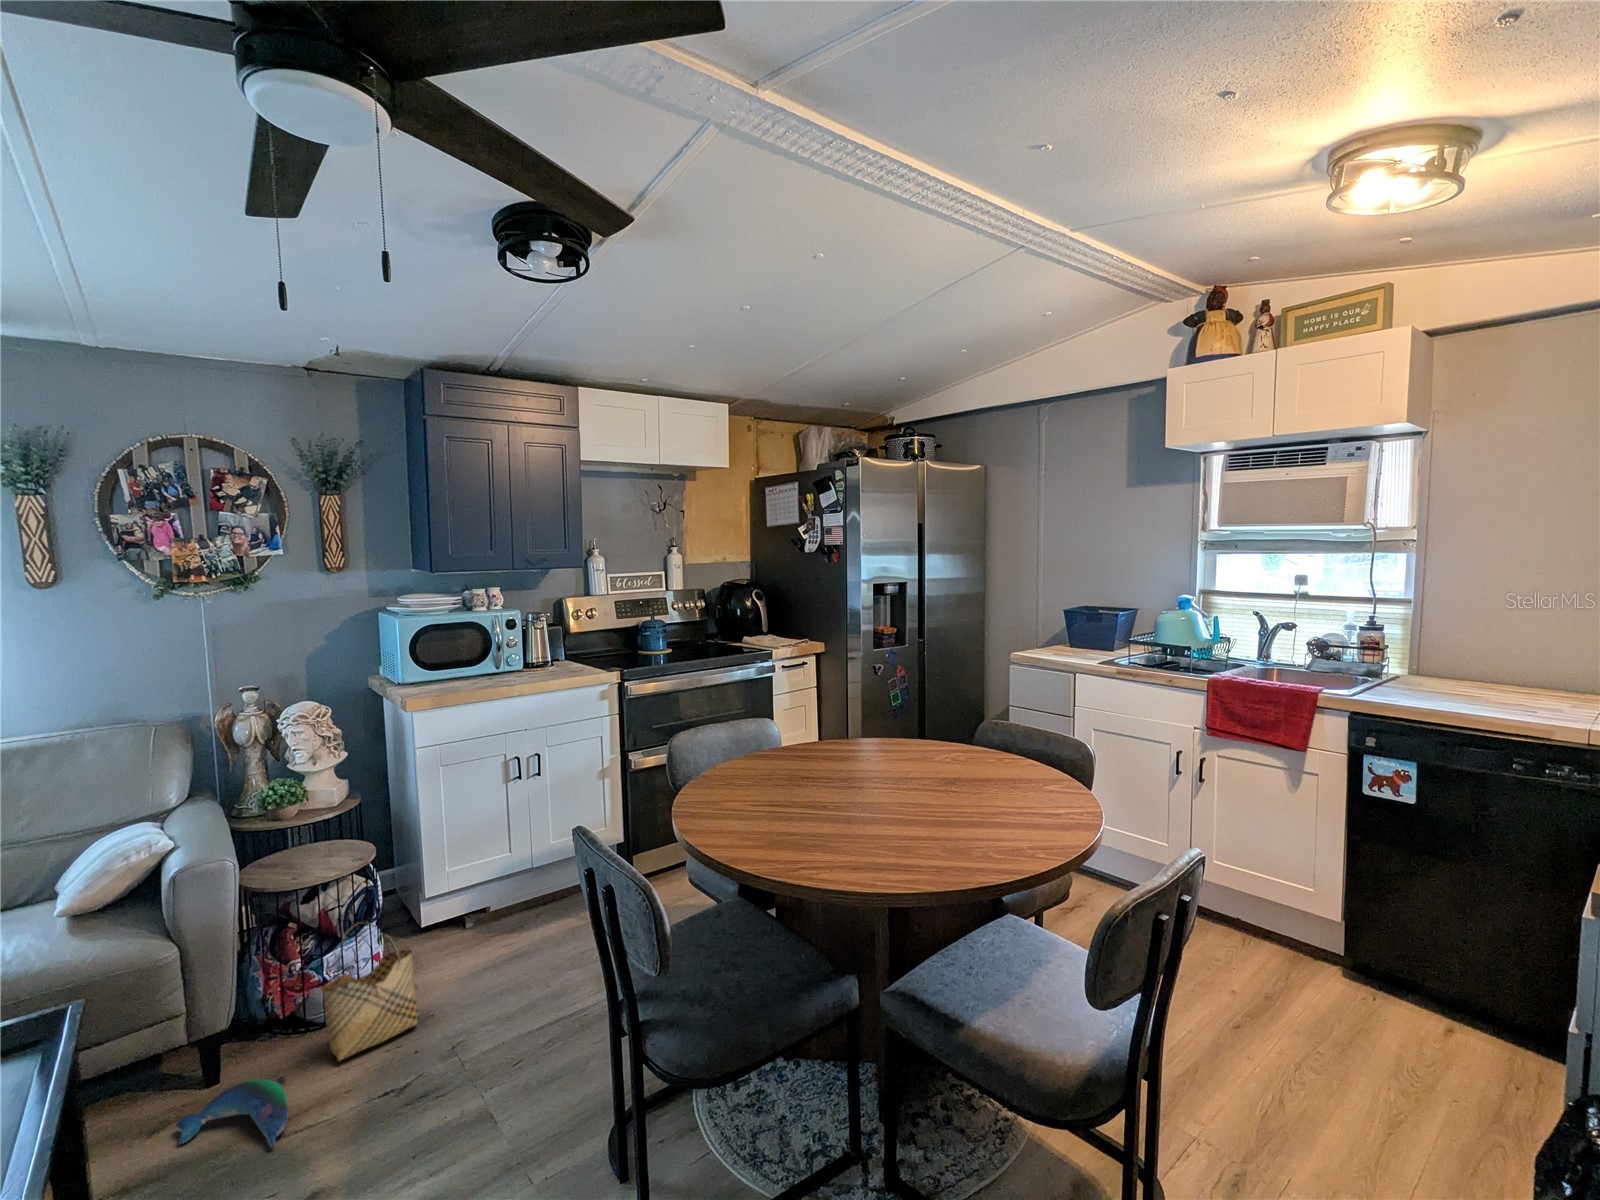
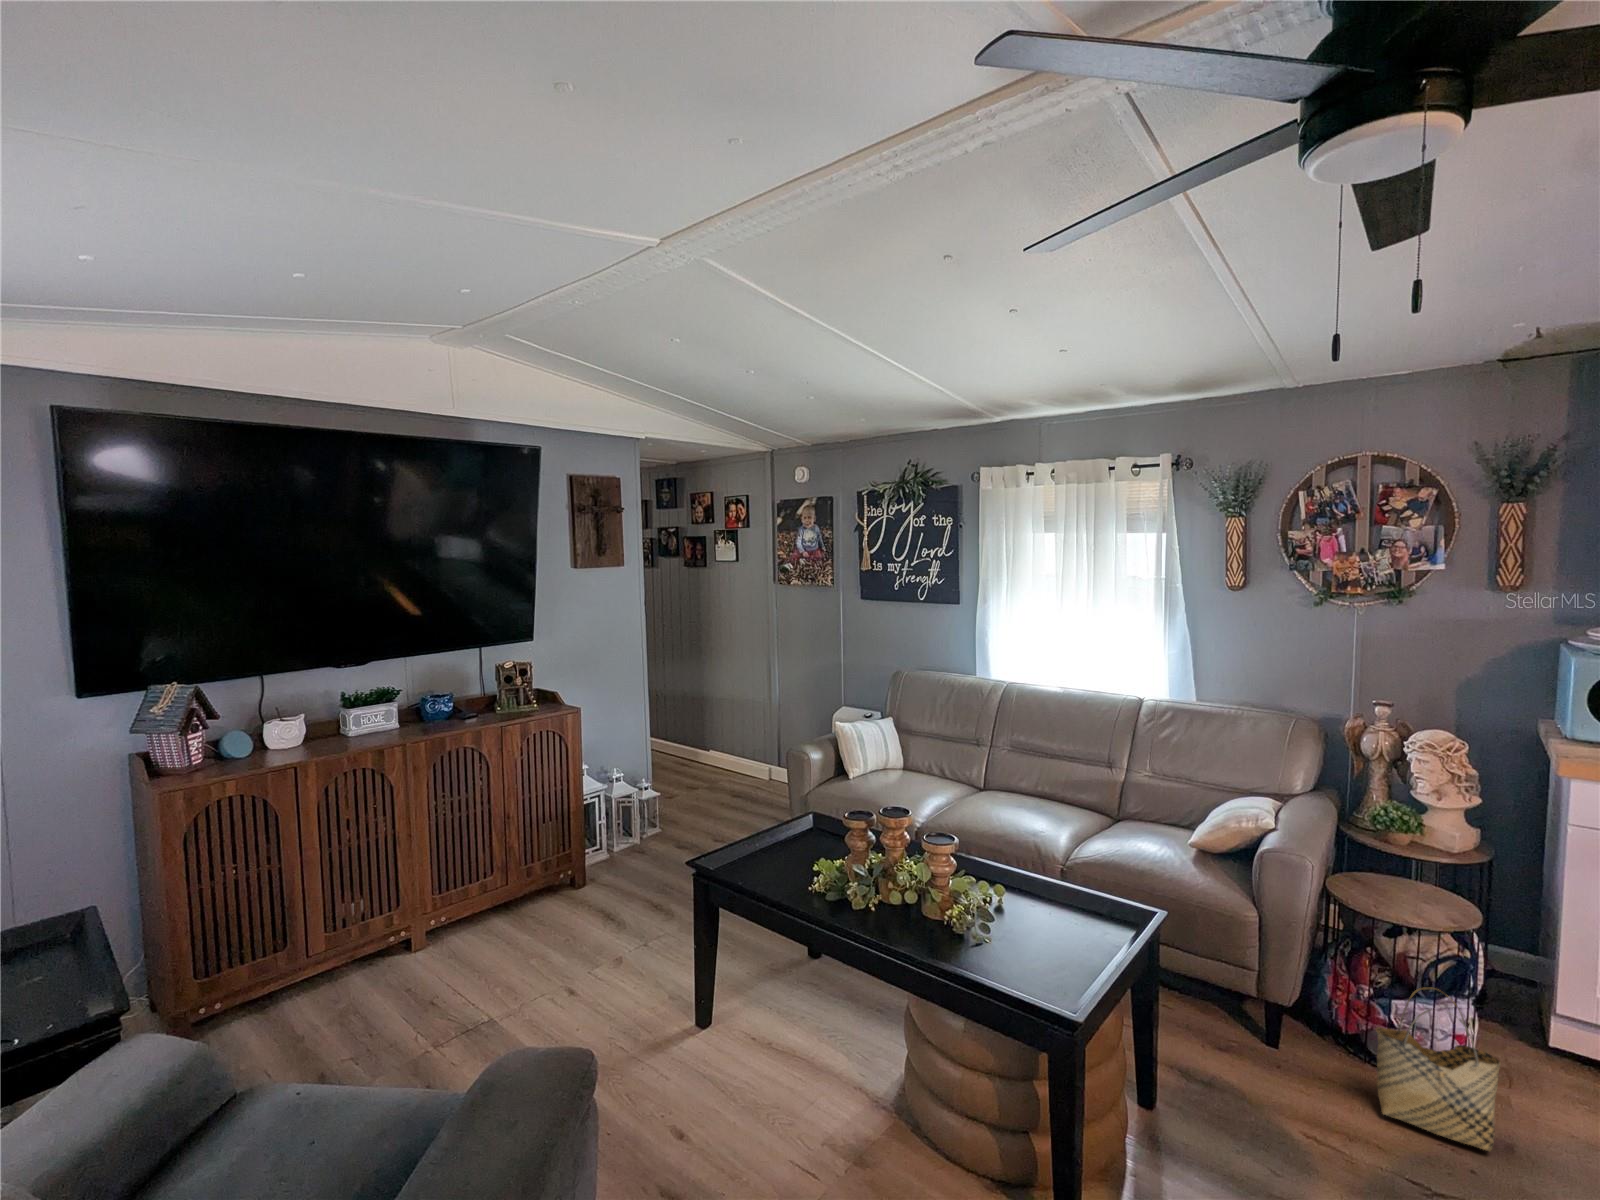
plush toy: present [176,1076,289,1147] -> none [1229,1048,1322,1133]

